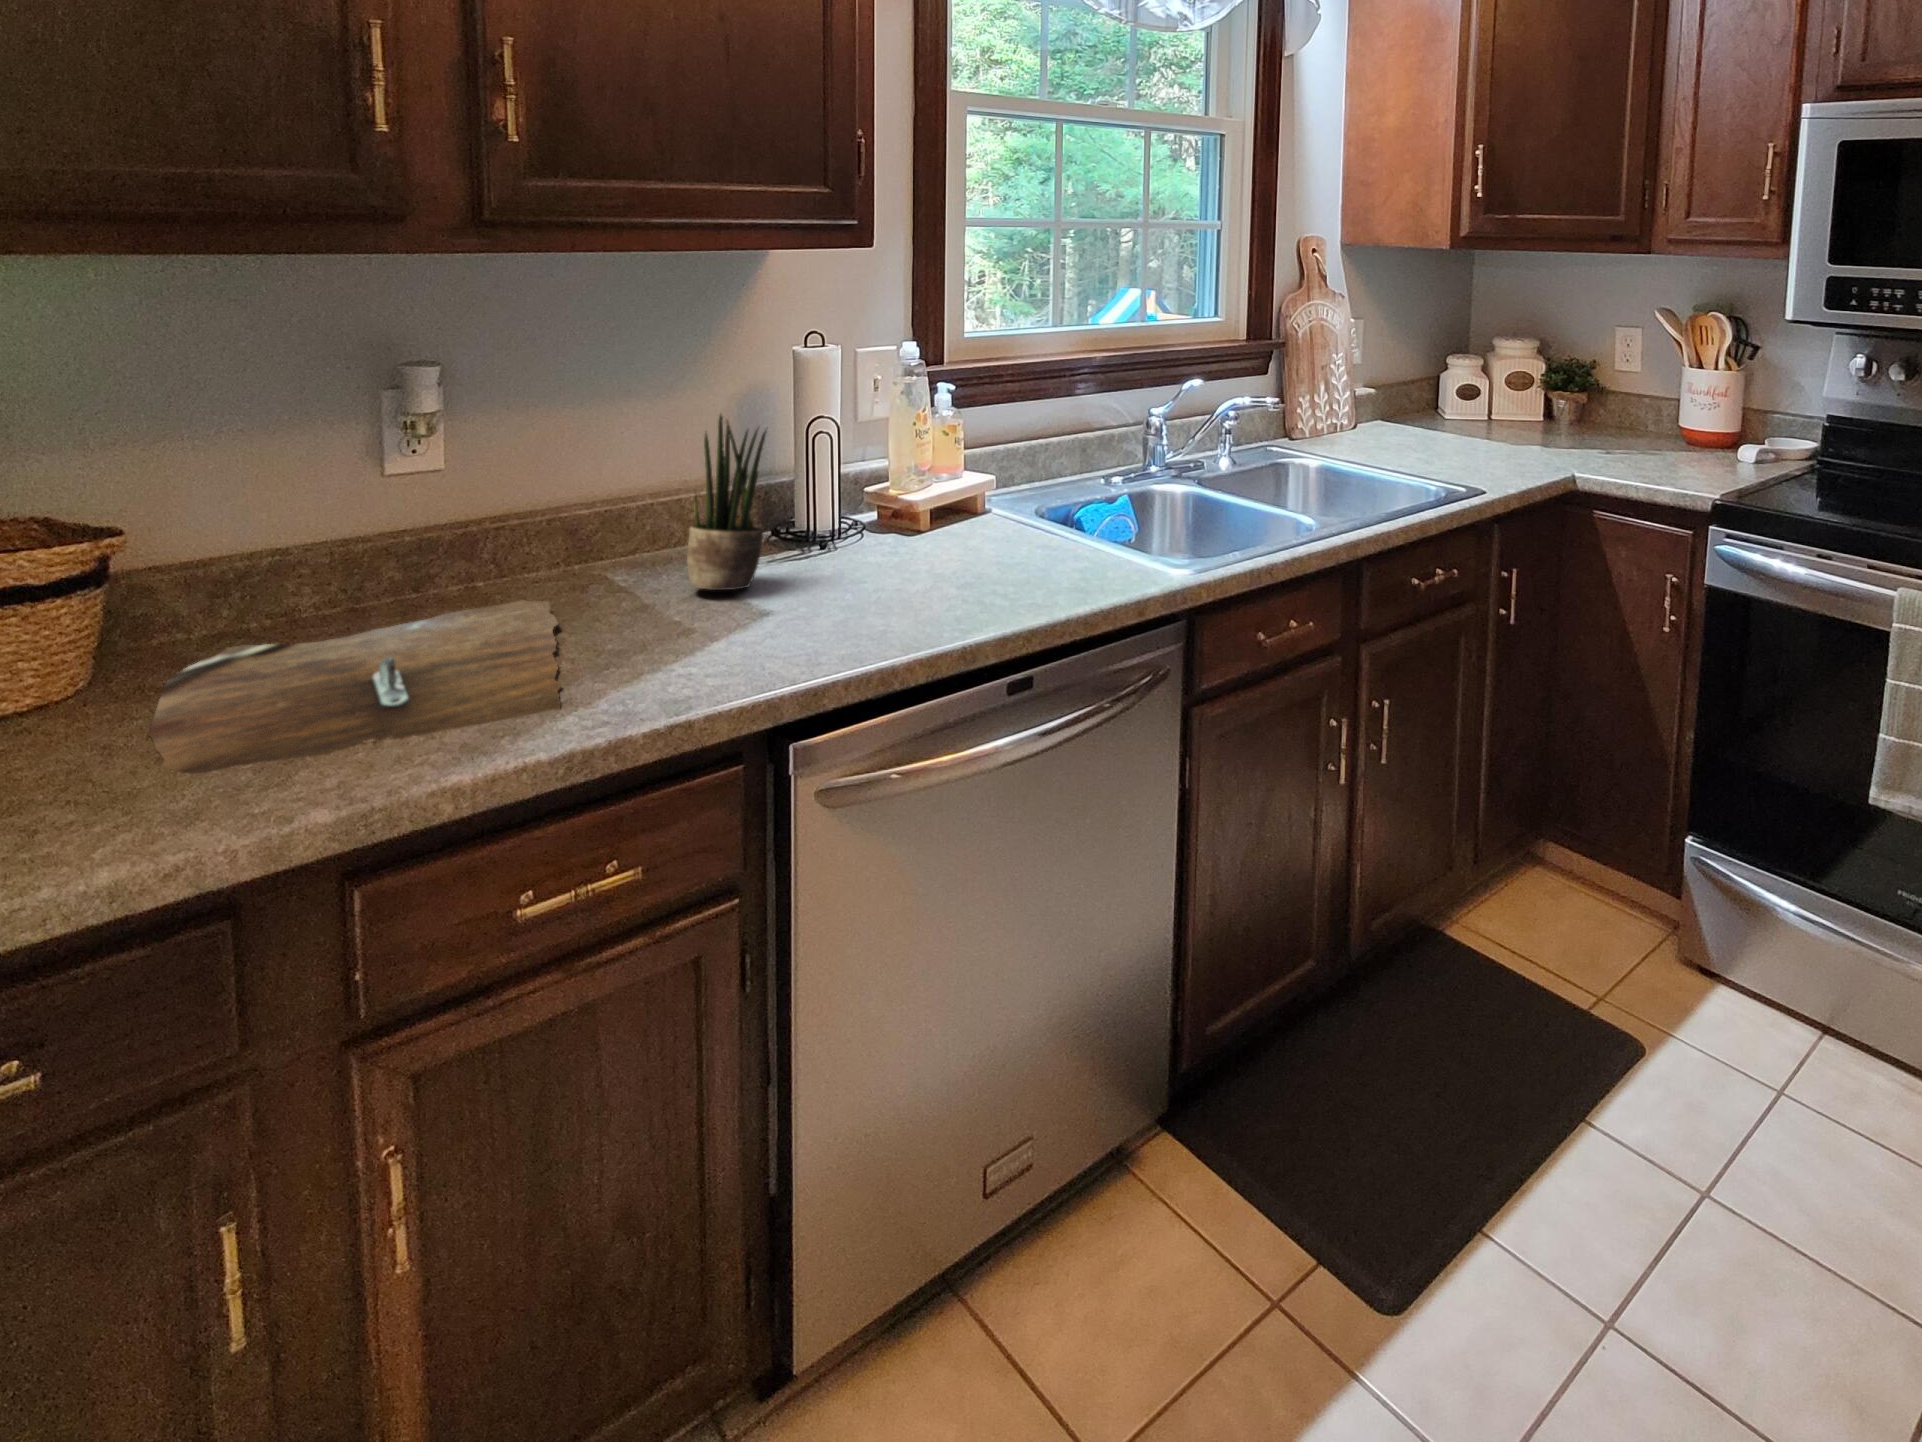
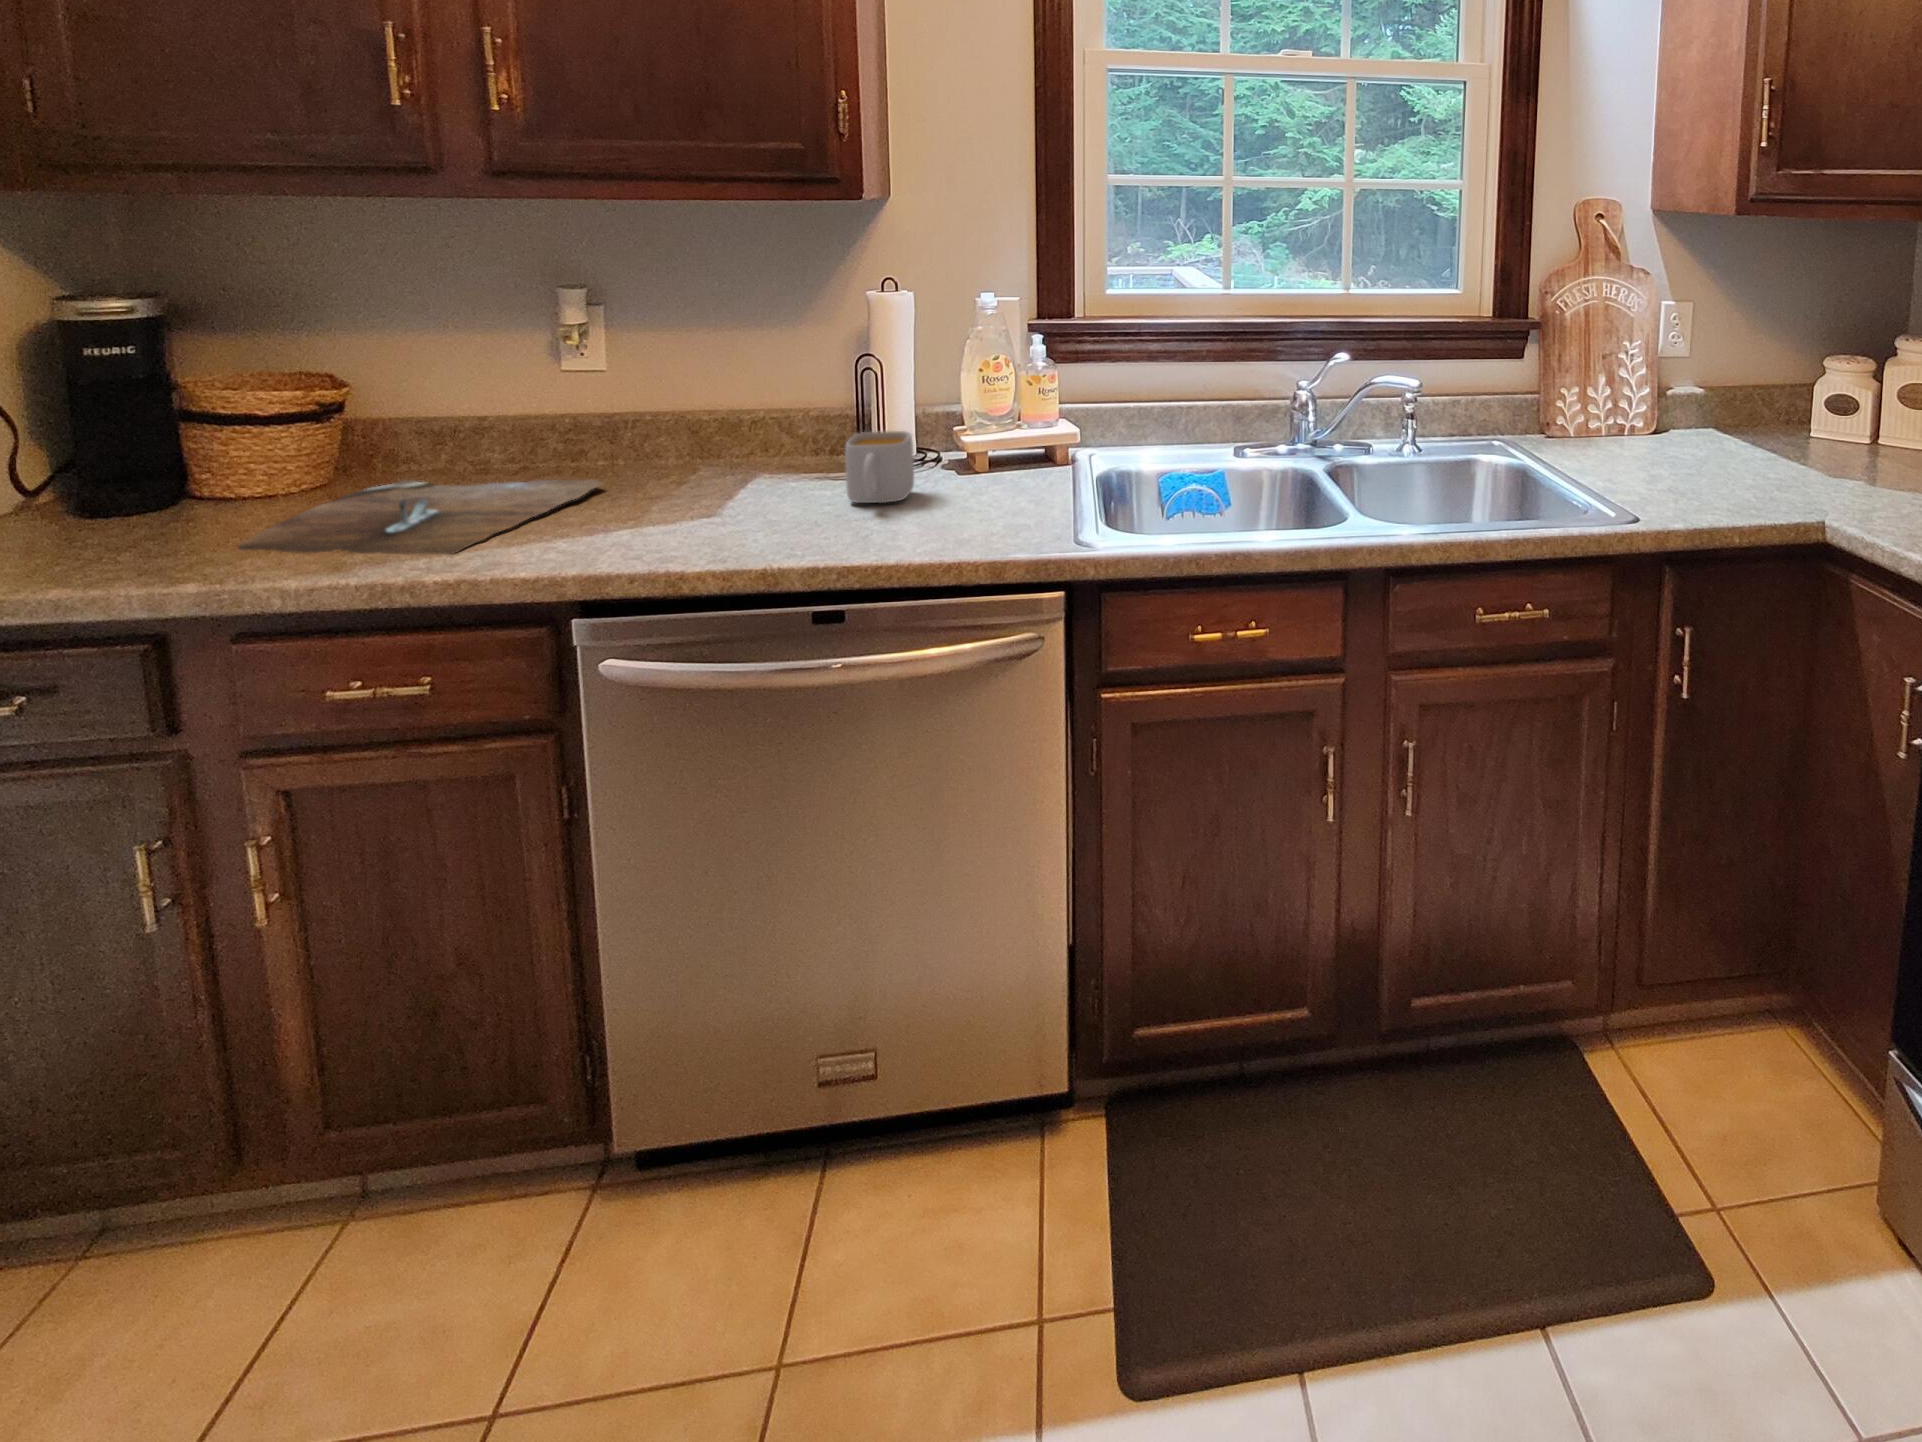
potted plant: present [687,415,767,590] -> none [697,344,777,496]
mug: none [861,491,937,573] -> present [845,431,914,503]

